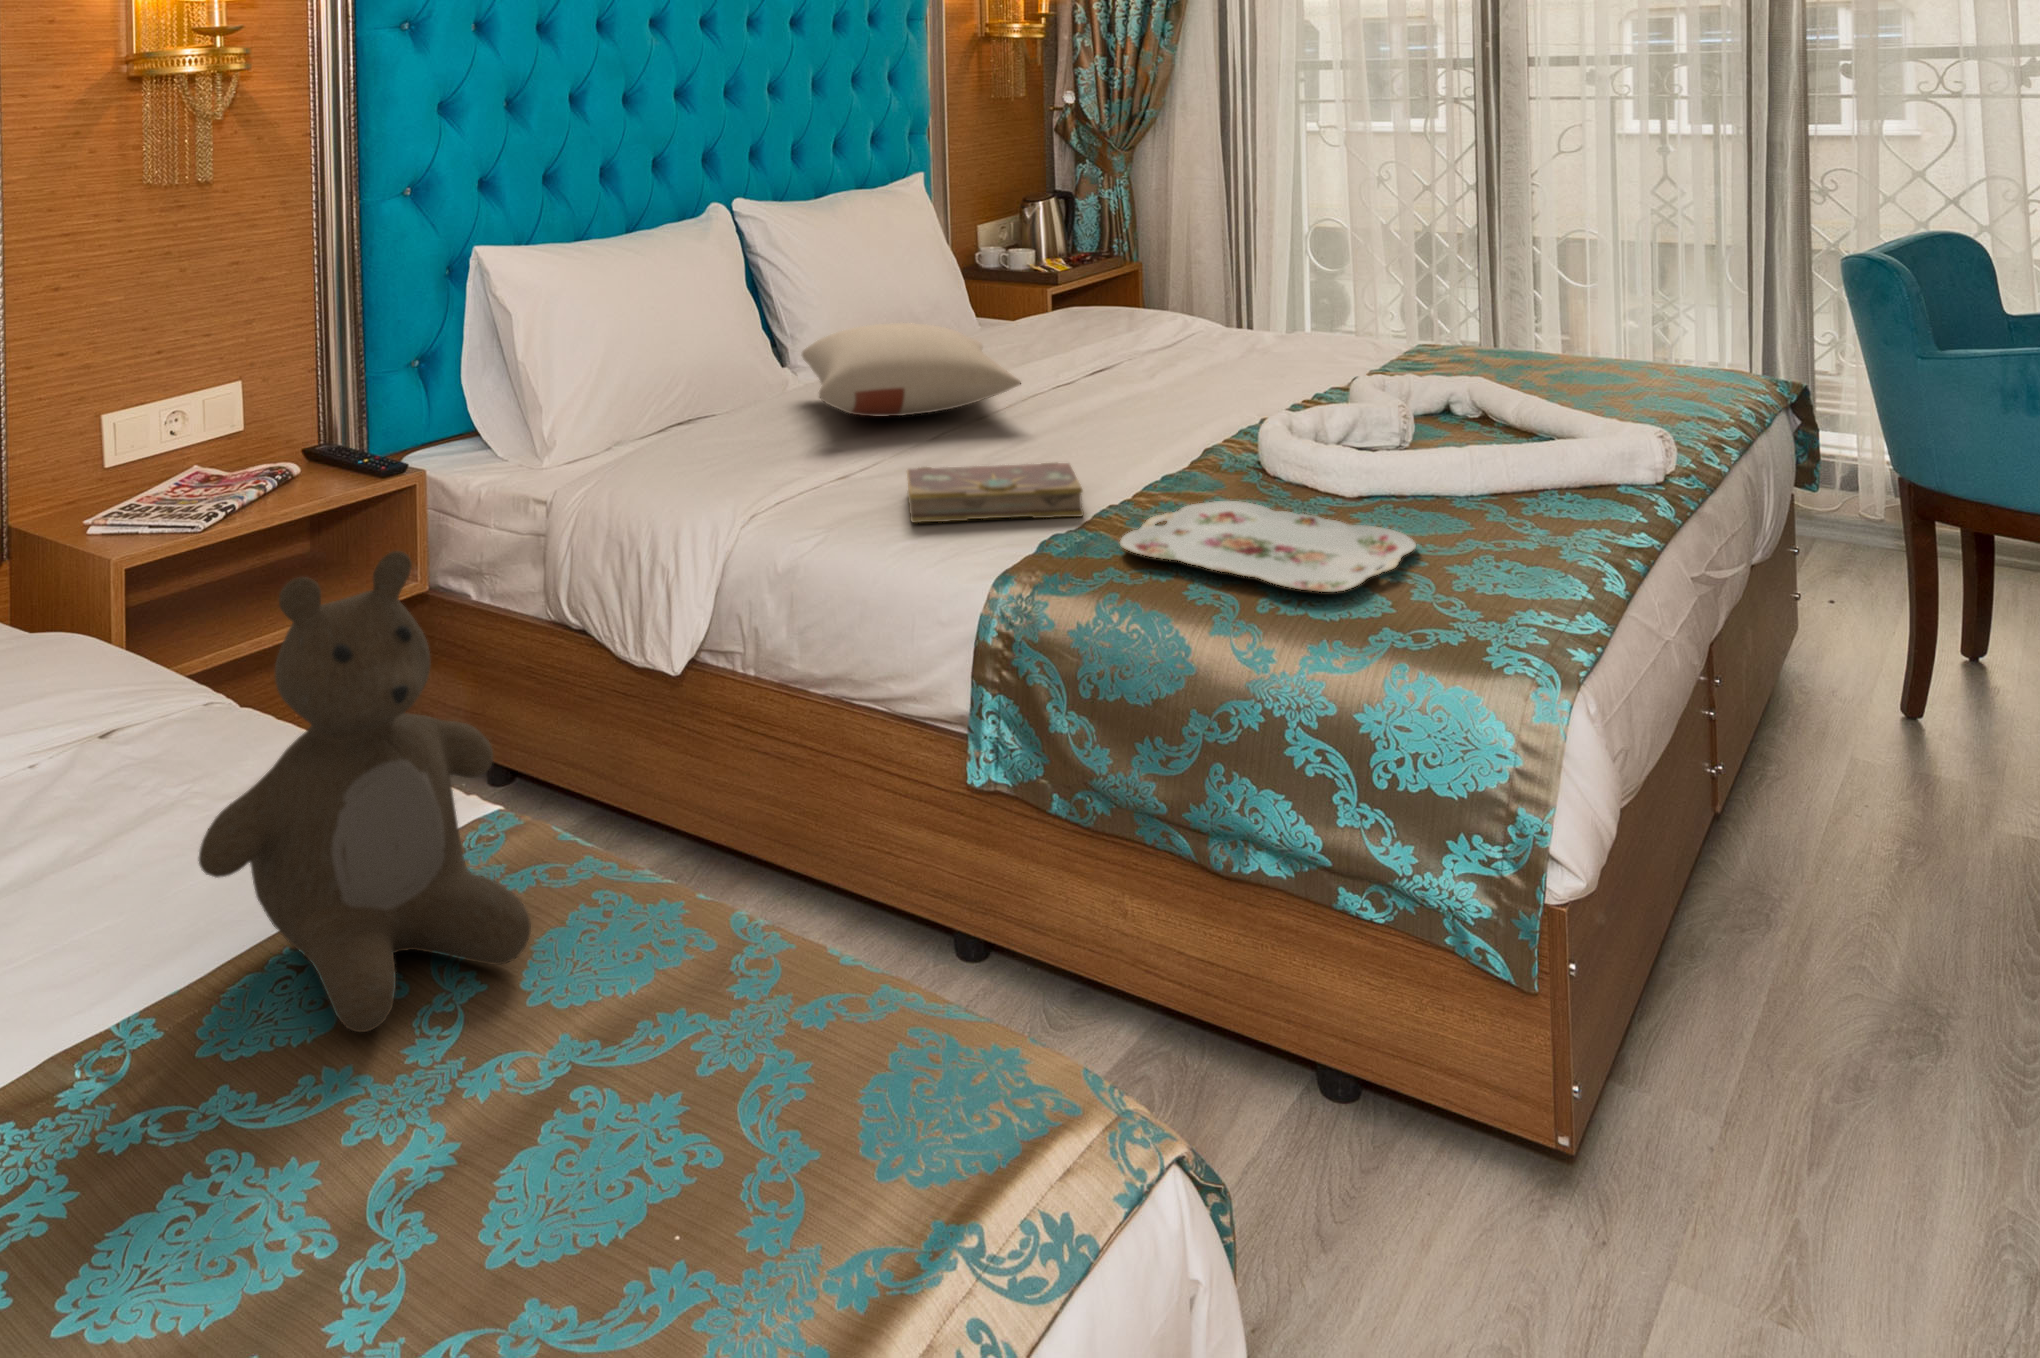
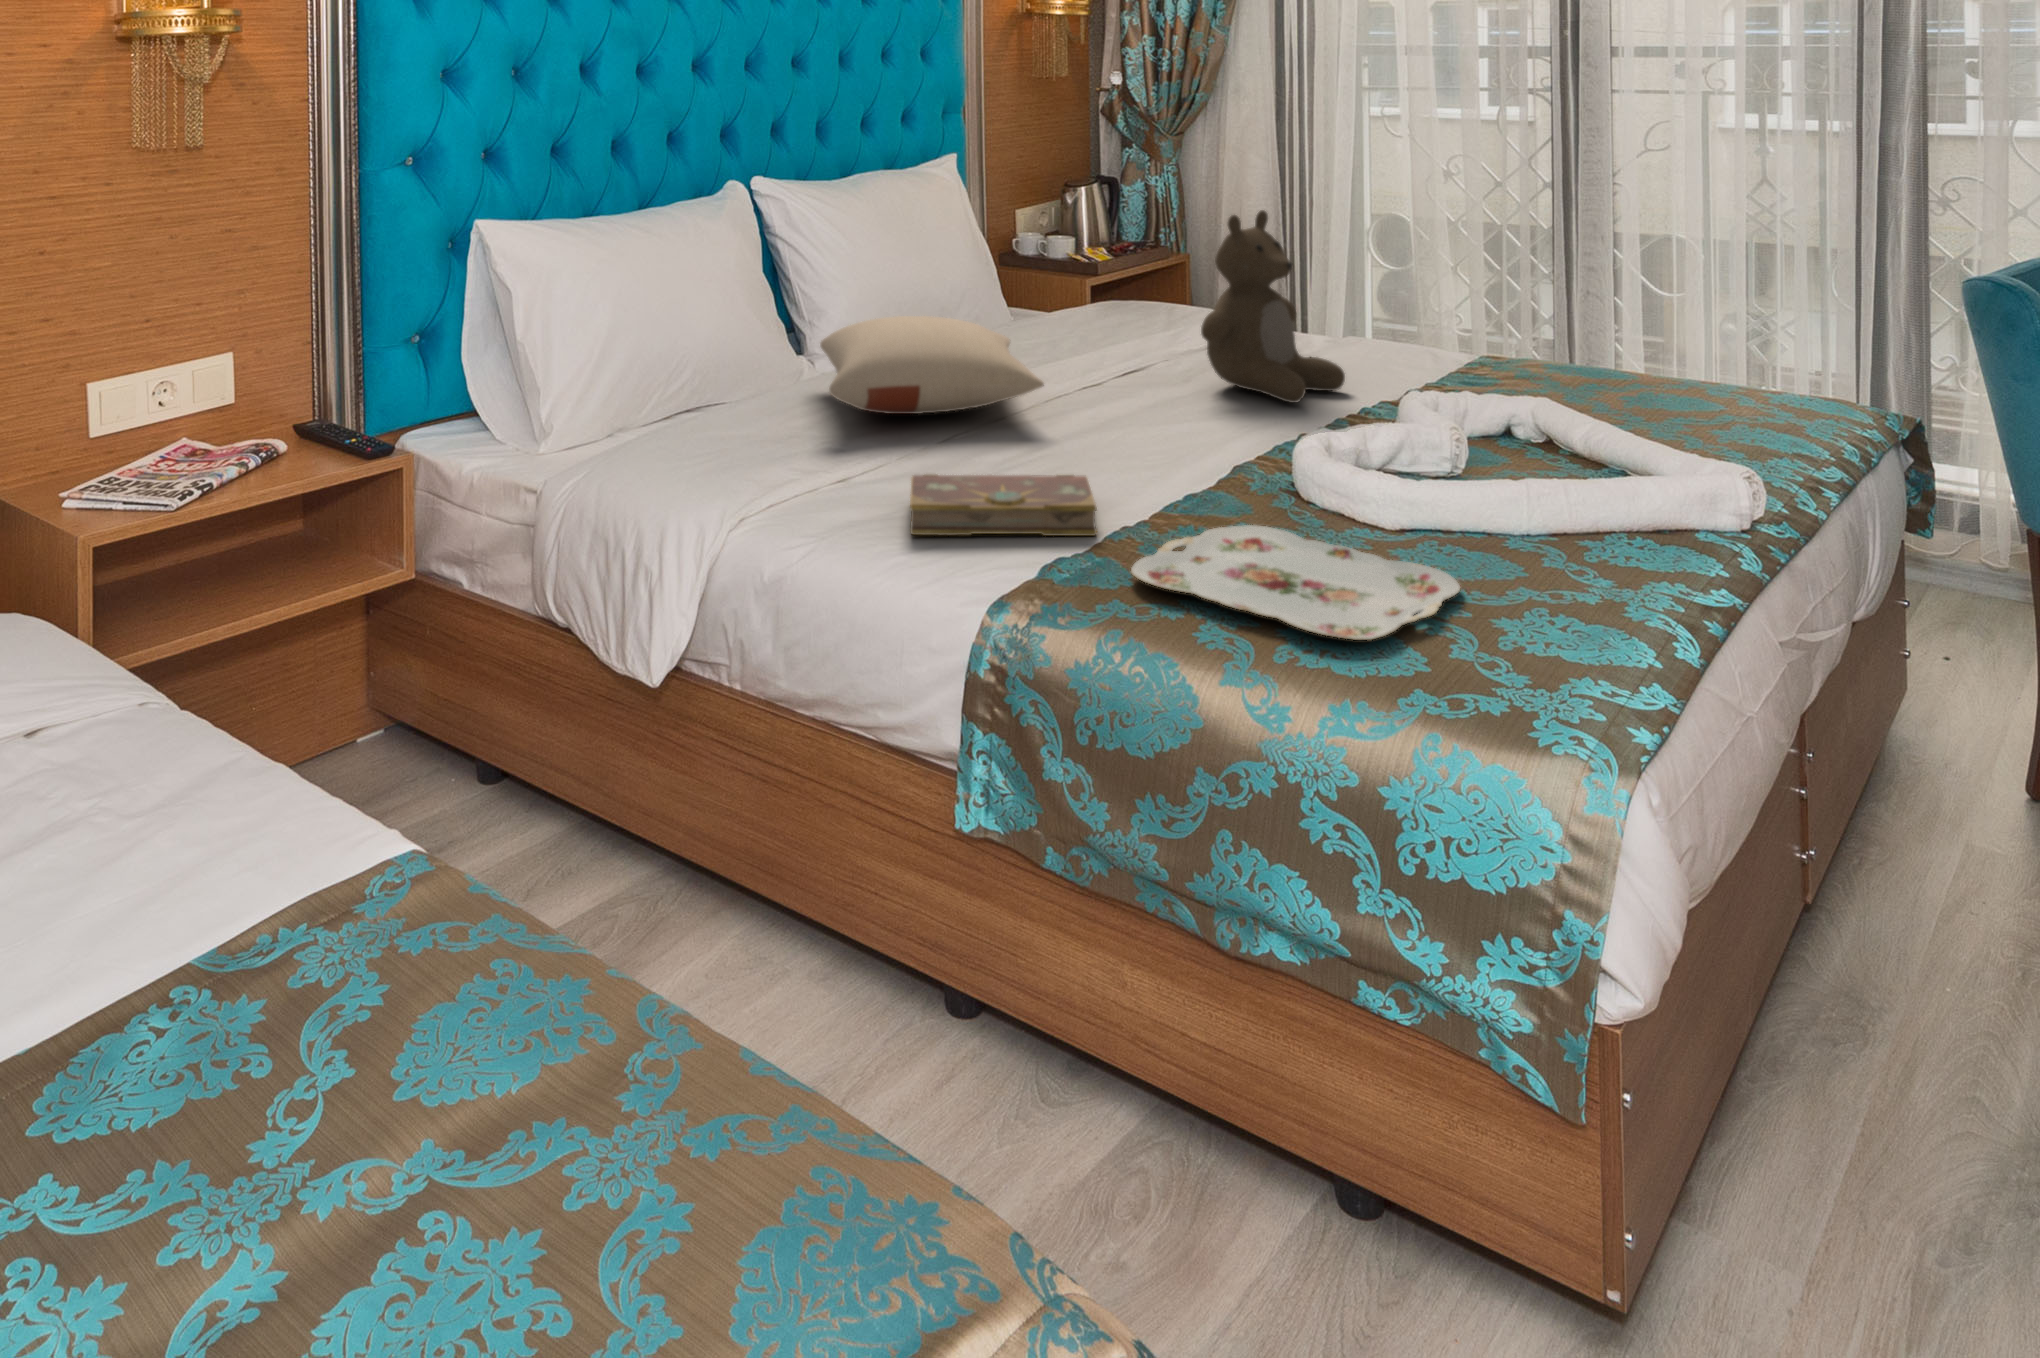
teddy bear: present [198,551,531,1032] -> present [1201,210,1345,403]

